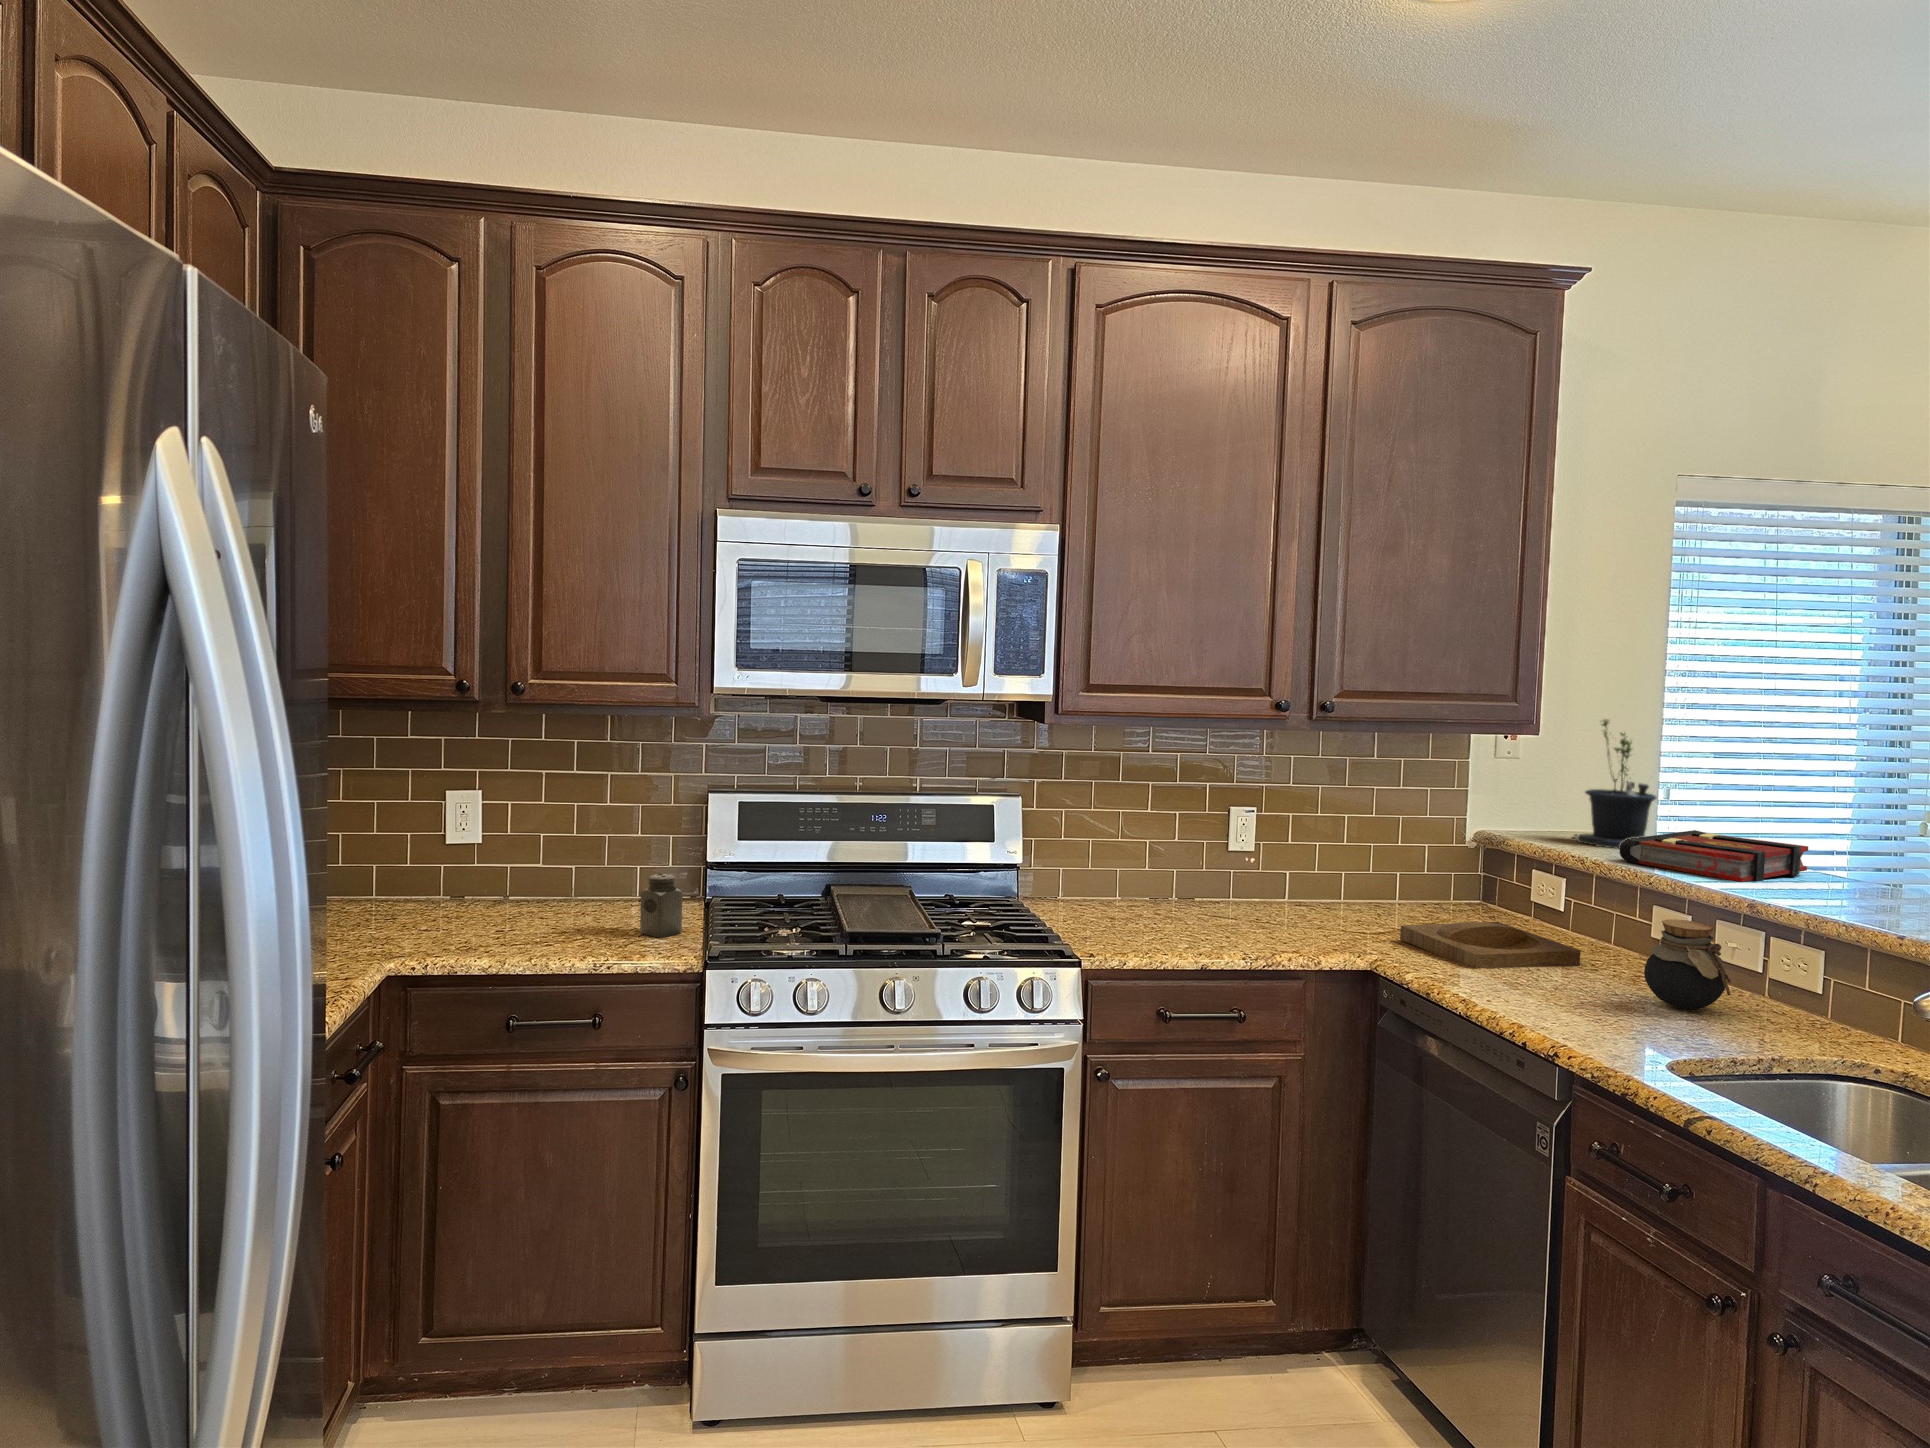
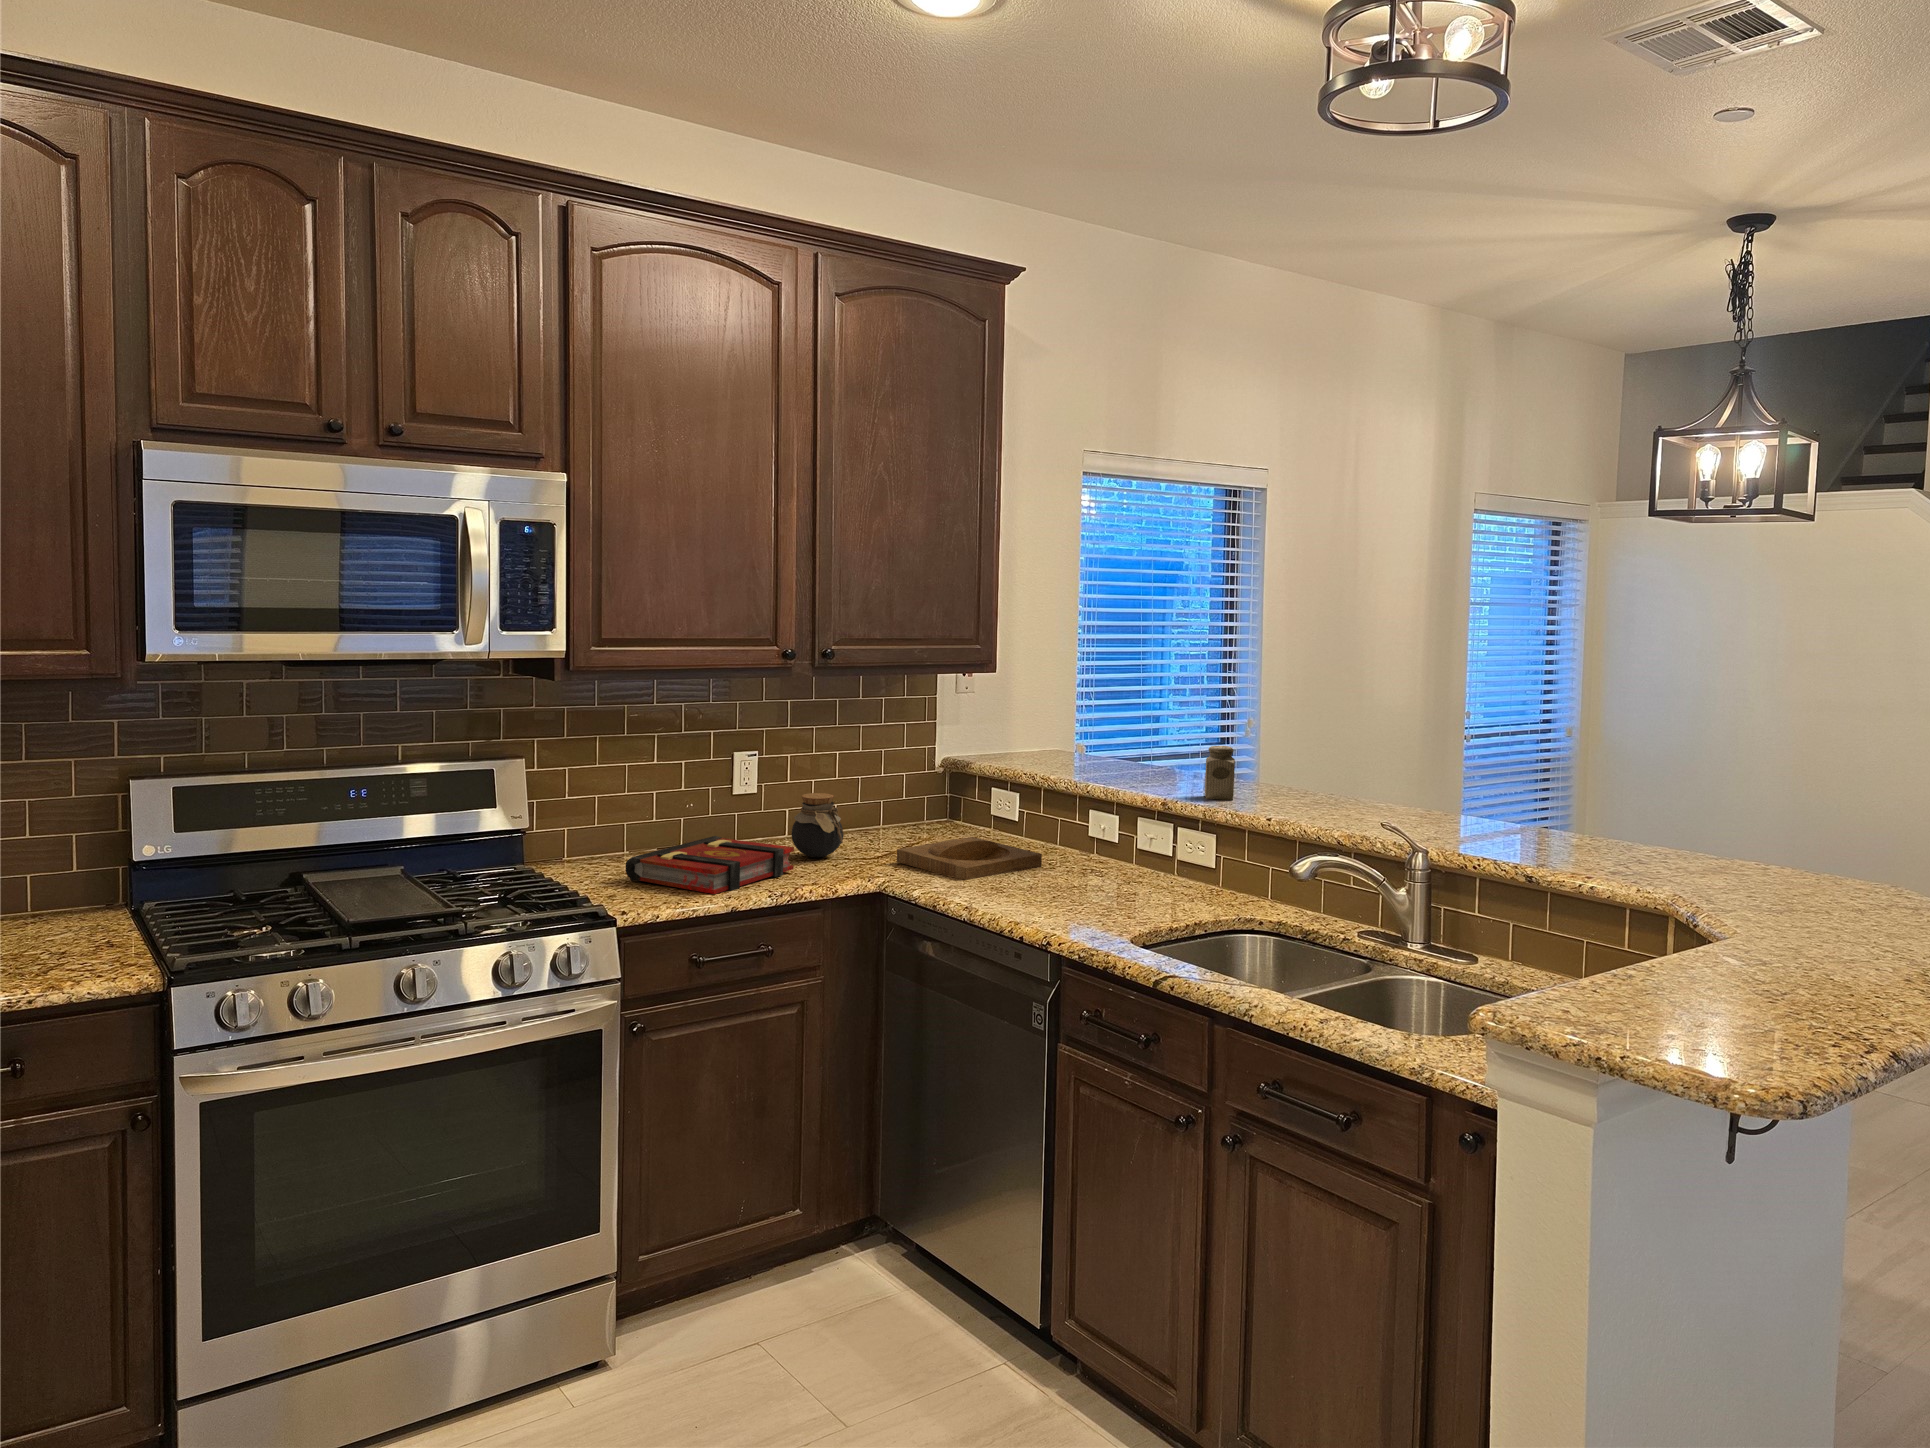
potted plant: present [1574,719,1656,849] -> none [1019,655,1085,765]
book: present [1619,830,1808,882] -> present [626,836,794,894]
salt shaker: present [640,874,683,938] -> present [1205,746,1235,800]
jar: present [1644,919,1731,1009] -> present [791,793,844,857]

